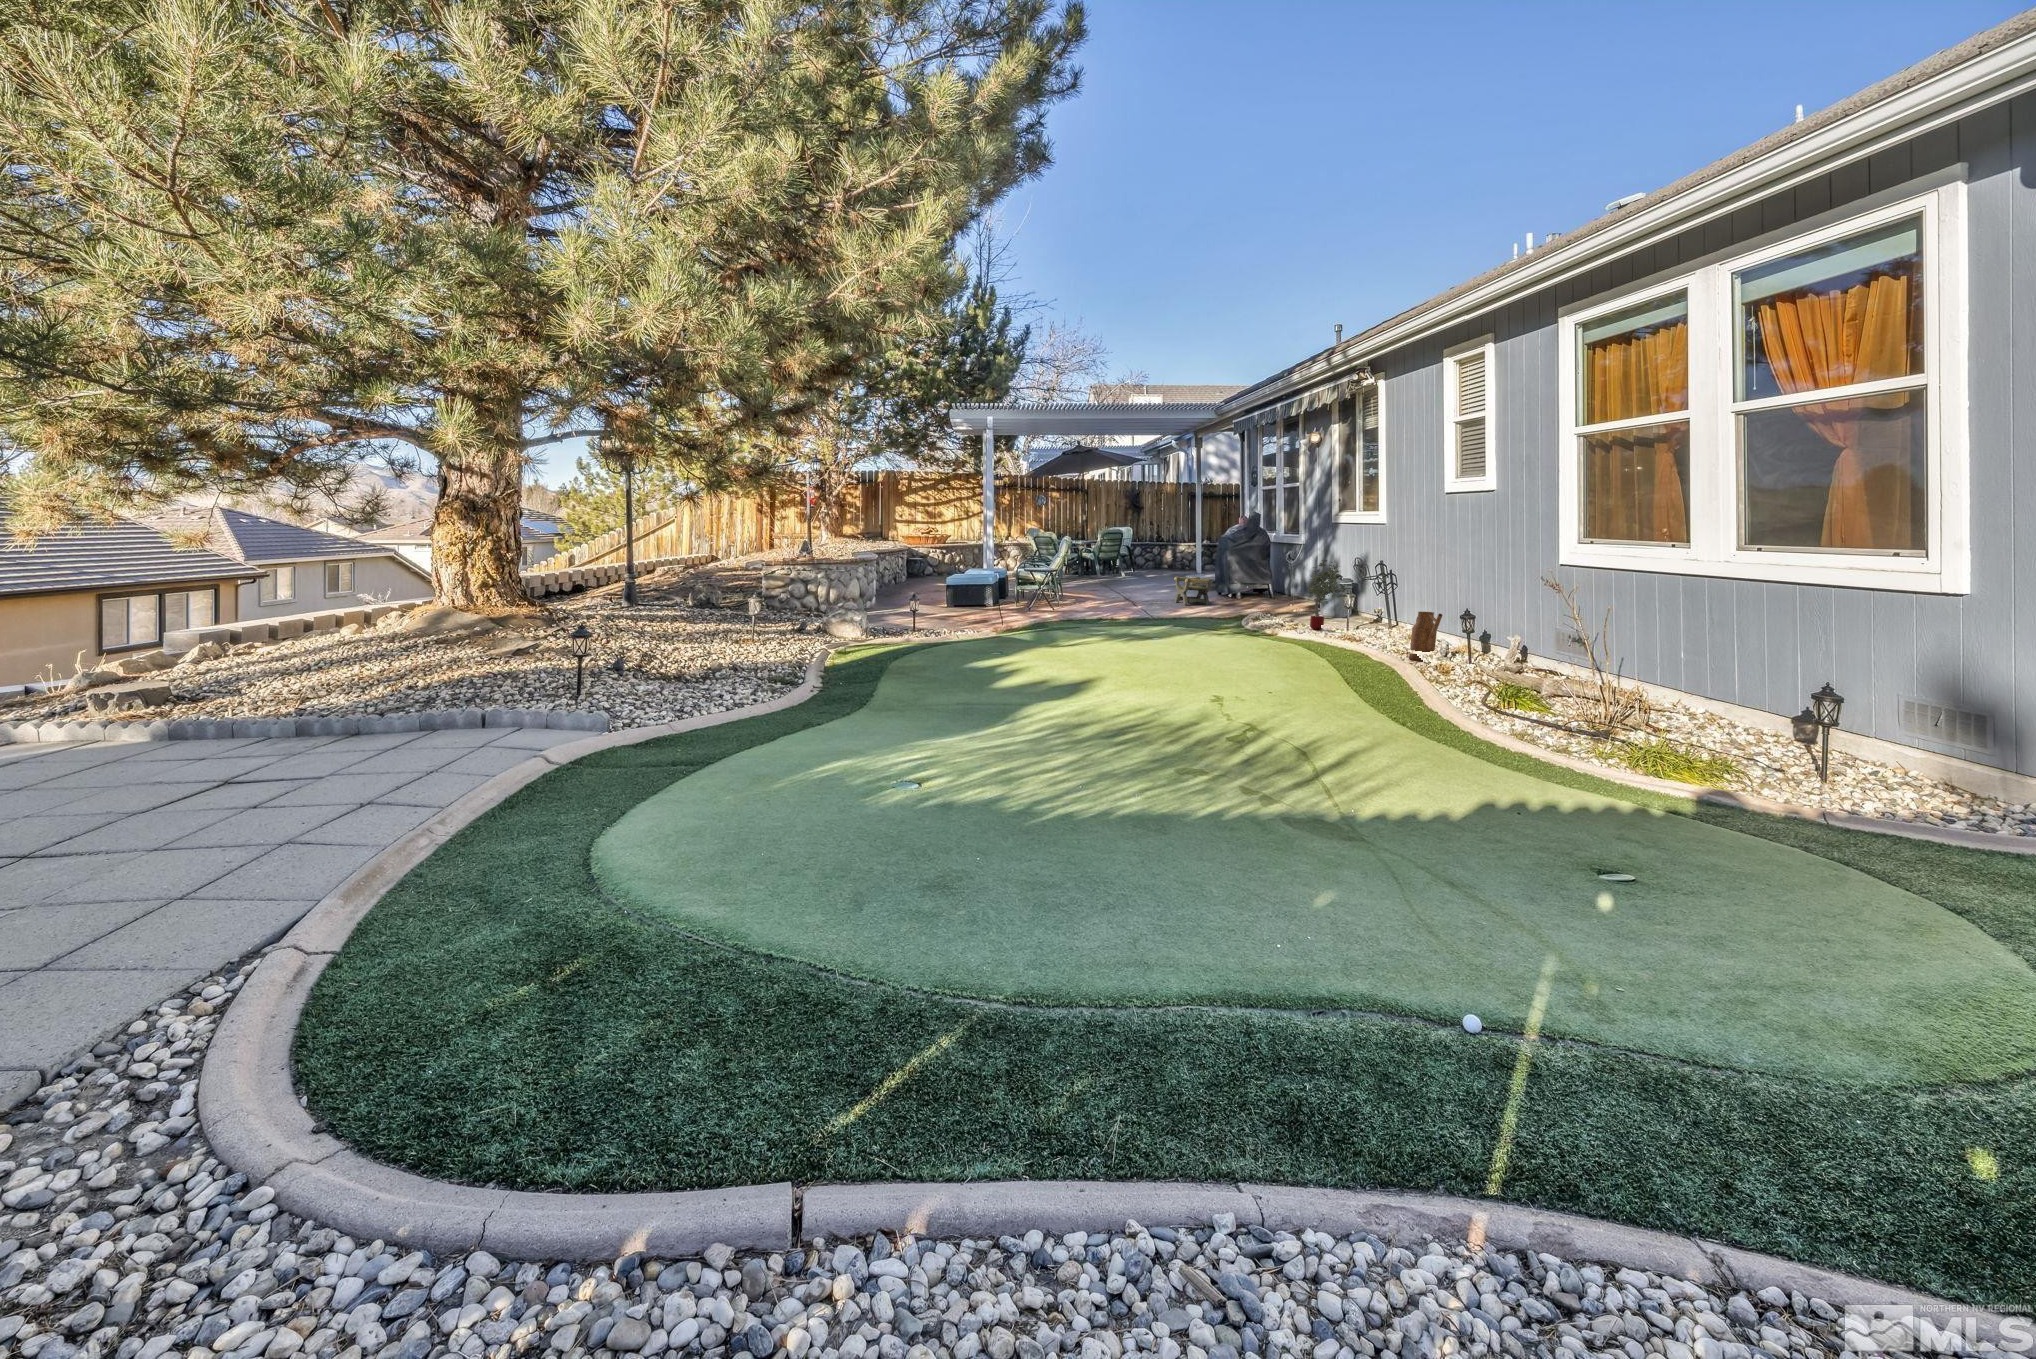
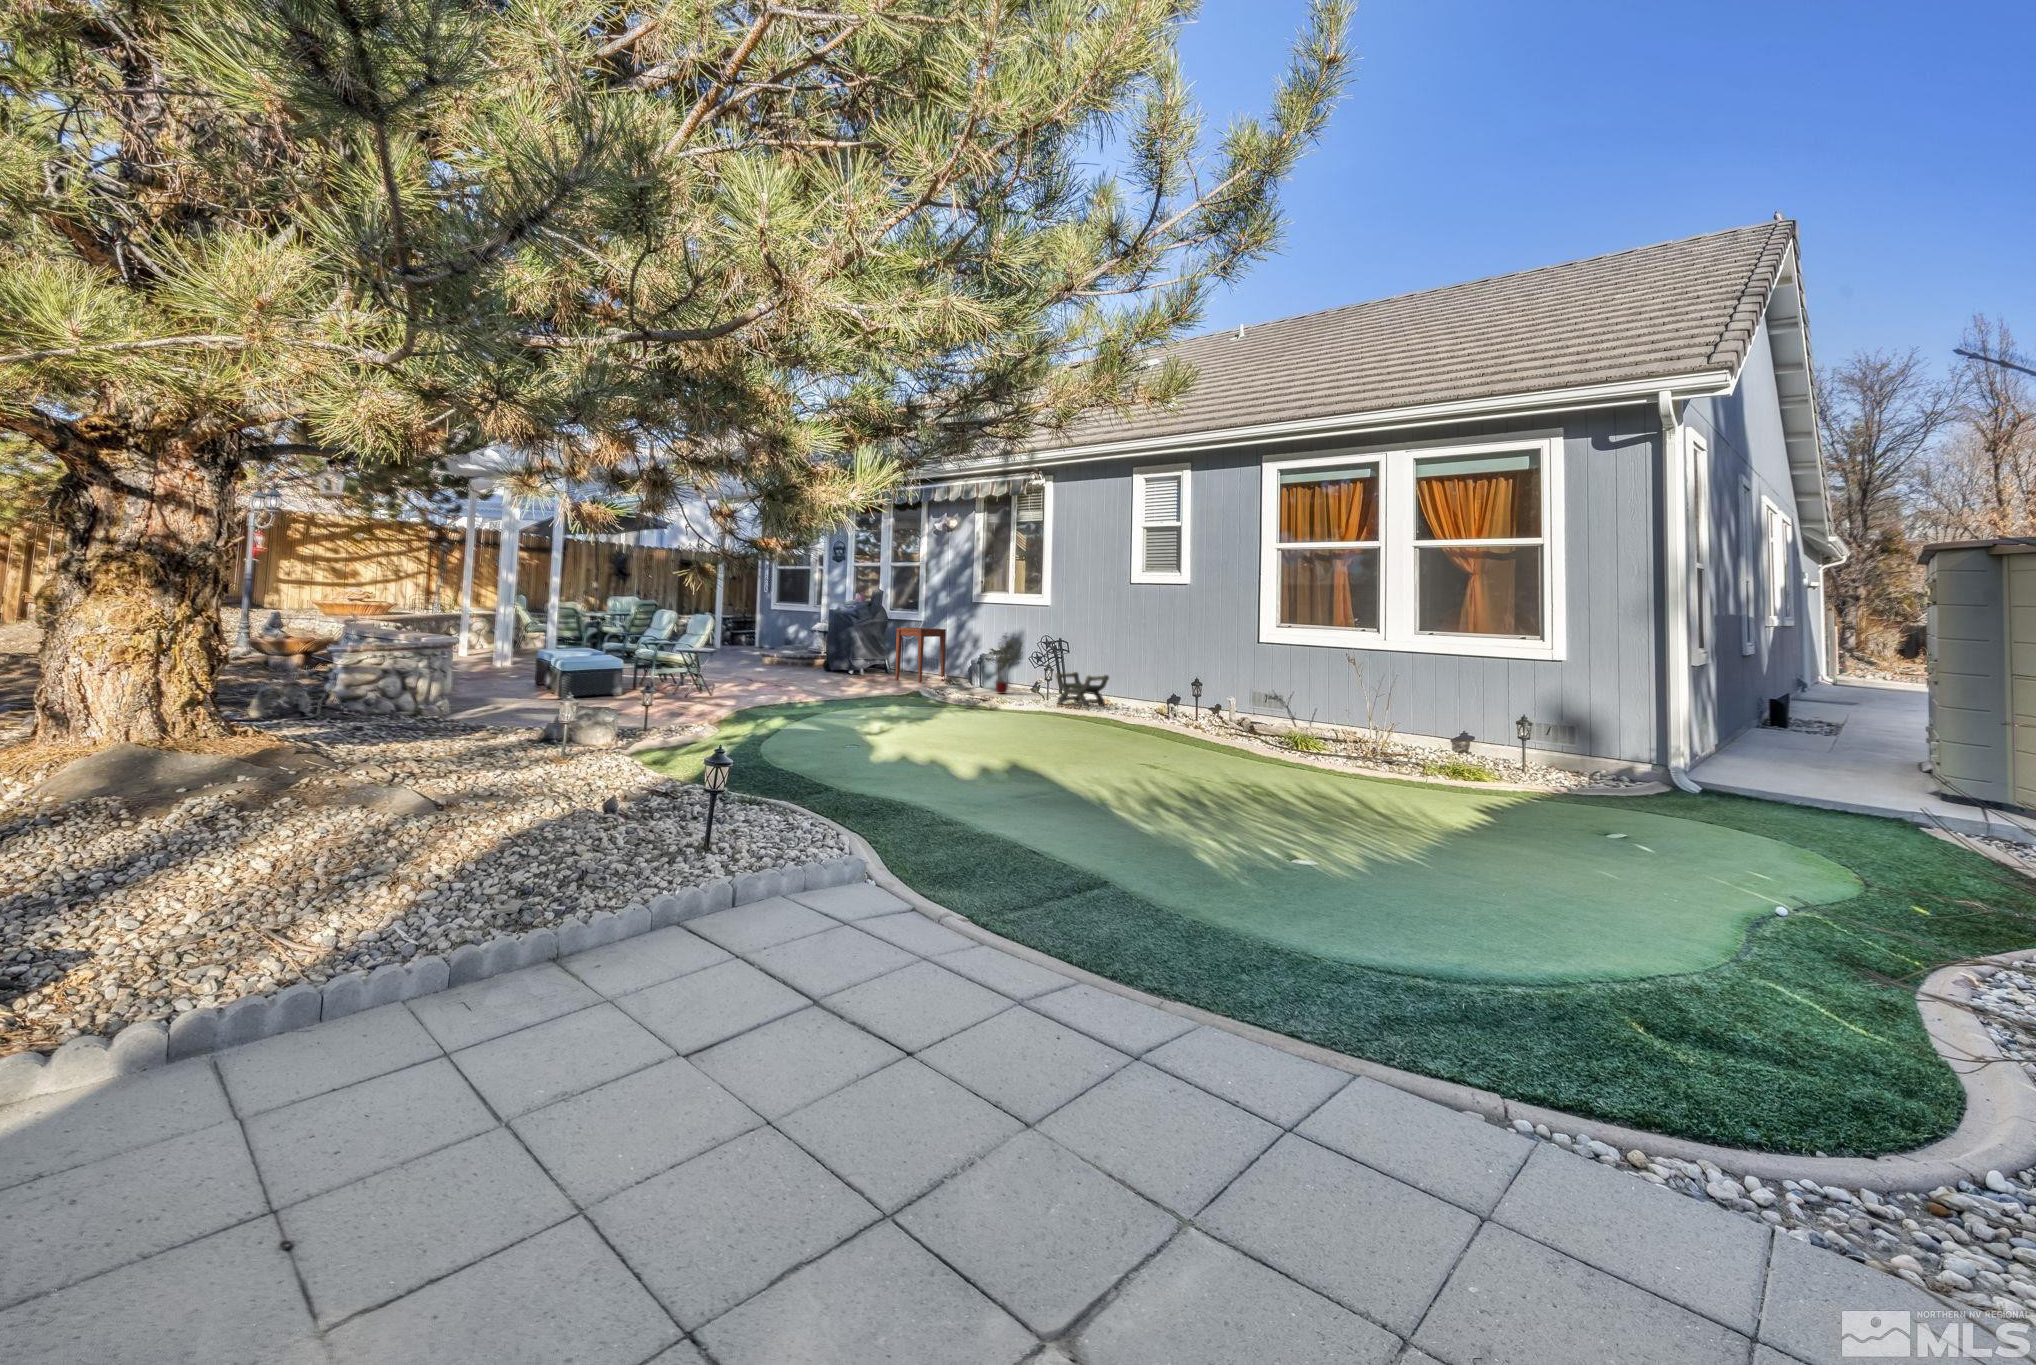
side table: none [1242,555,1297,615] -> present [895,628,946,683]
stool: present [1174,576,1212,605] -> present [1056,672,1109,708]
watering can: present [1409,612,1442,661] -> none [1129,675,1162,714]

